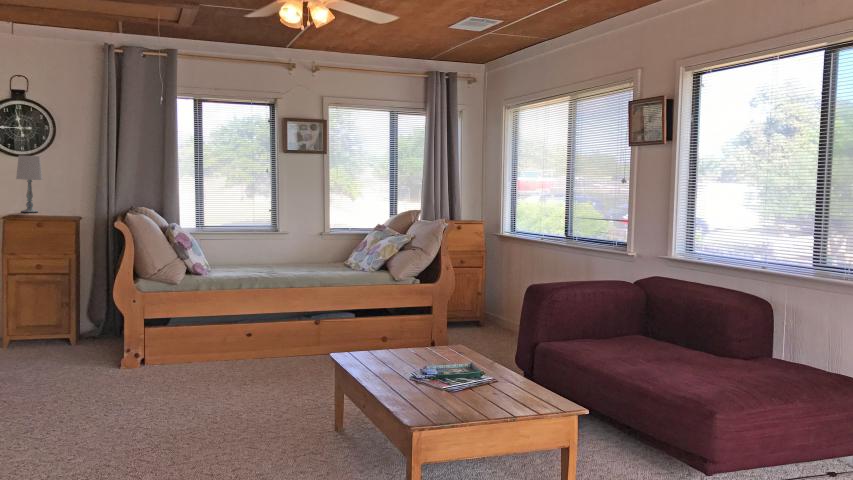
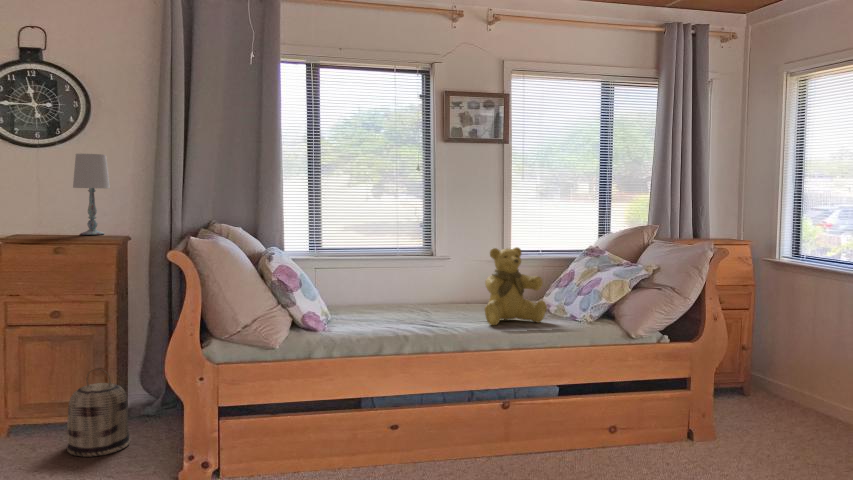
teddy bear: none [307,225,347,273] -> present [485,247,547,325]
basket: none [28,301,71,357] -> present [67,369,130,457]

